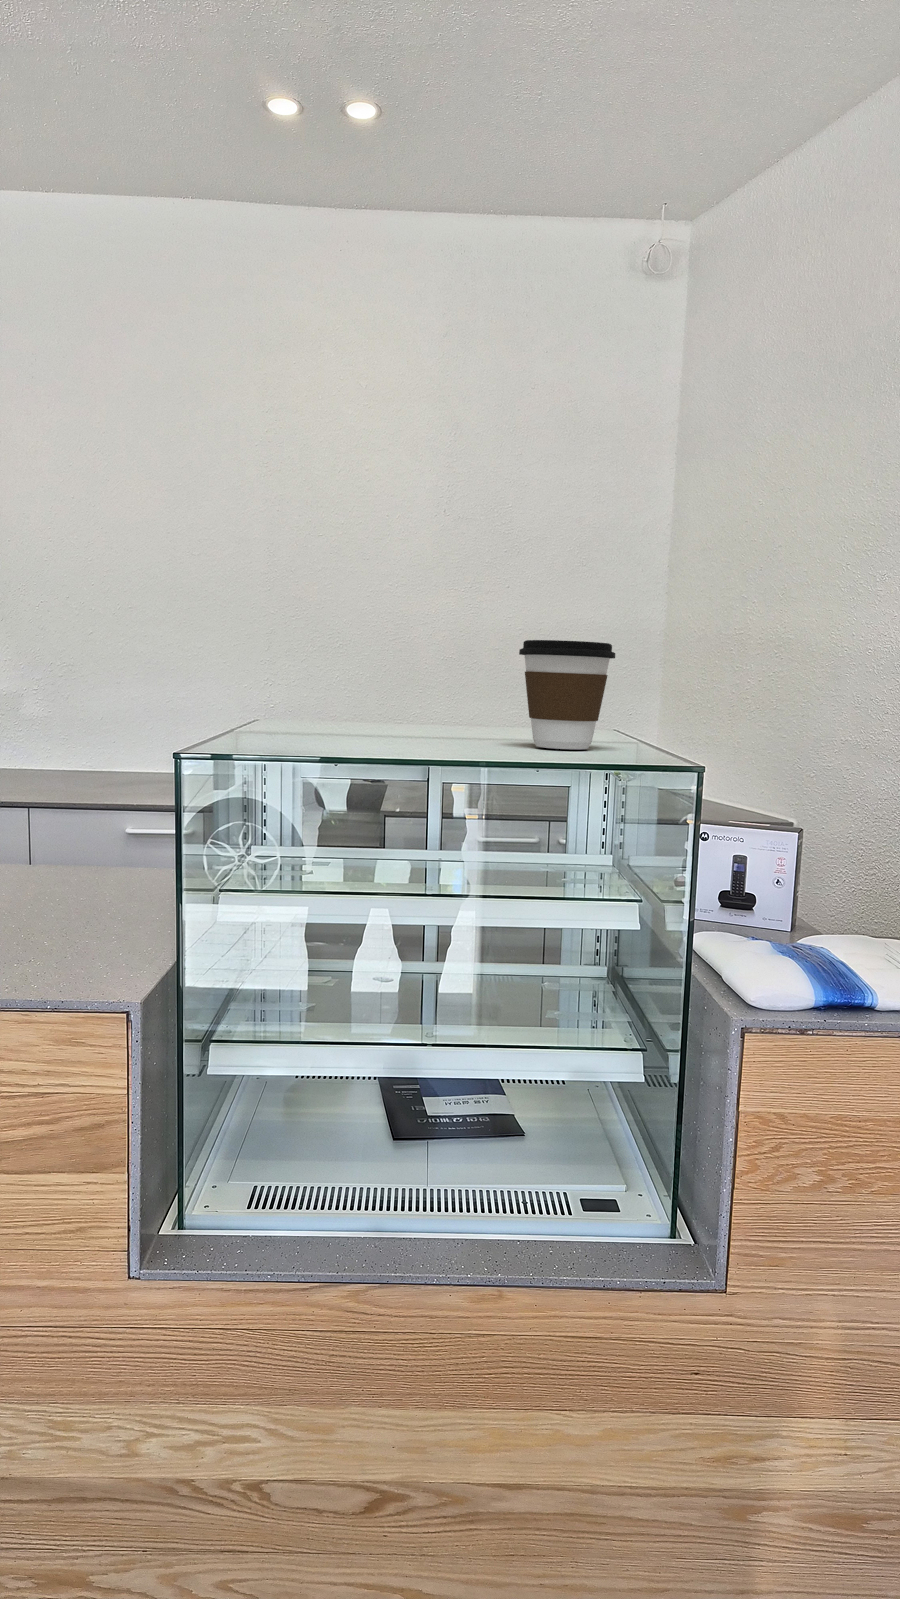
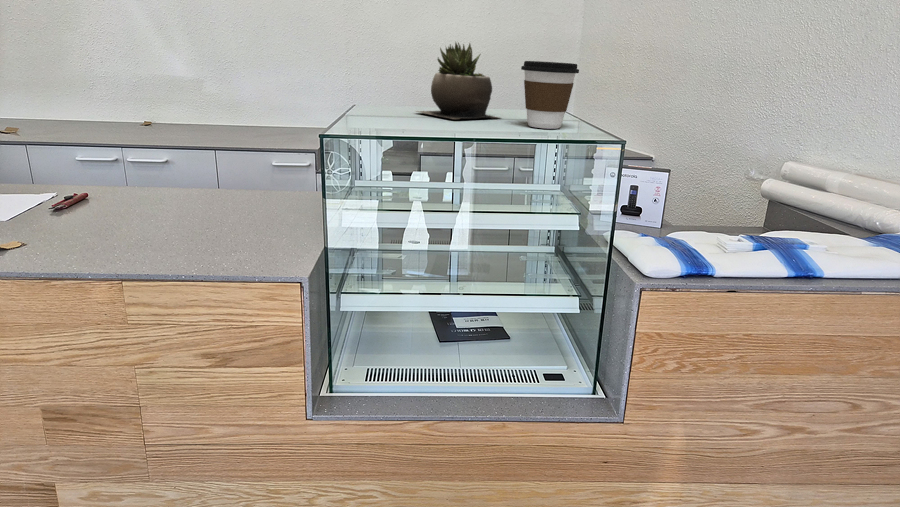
succulent plant: none [351,617,499,739] -> present [416,43,500,119]

